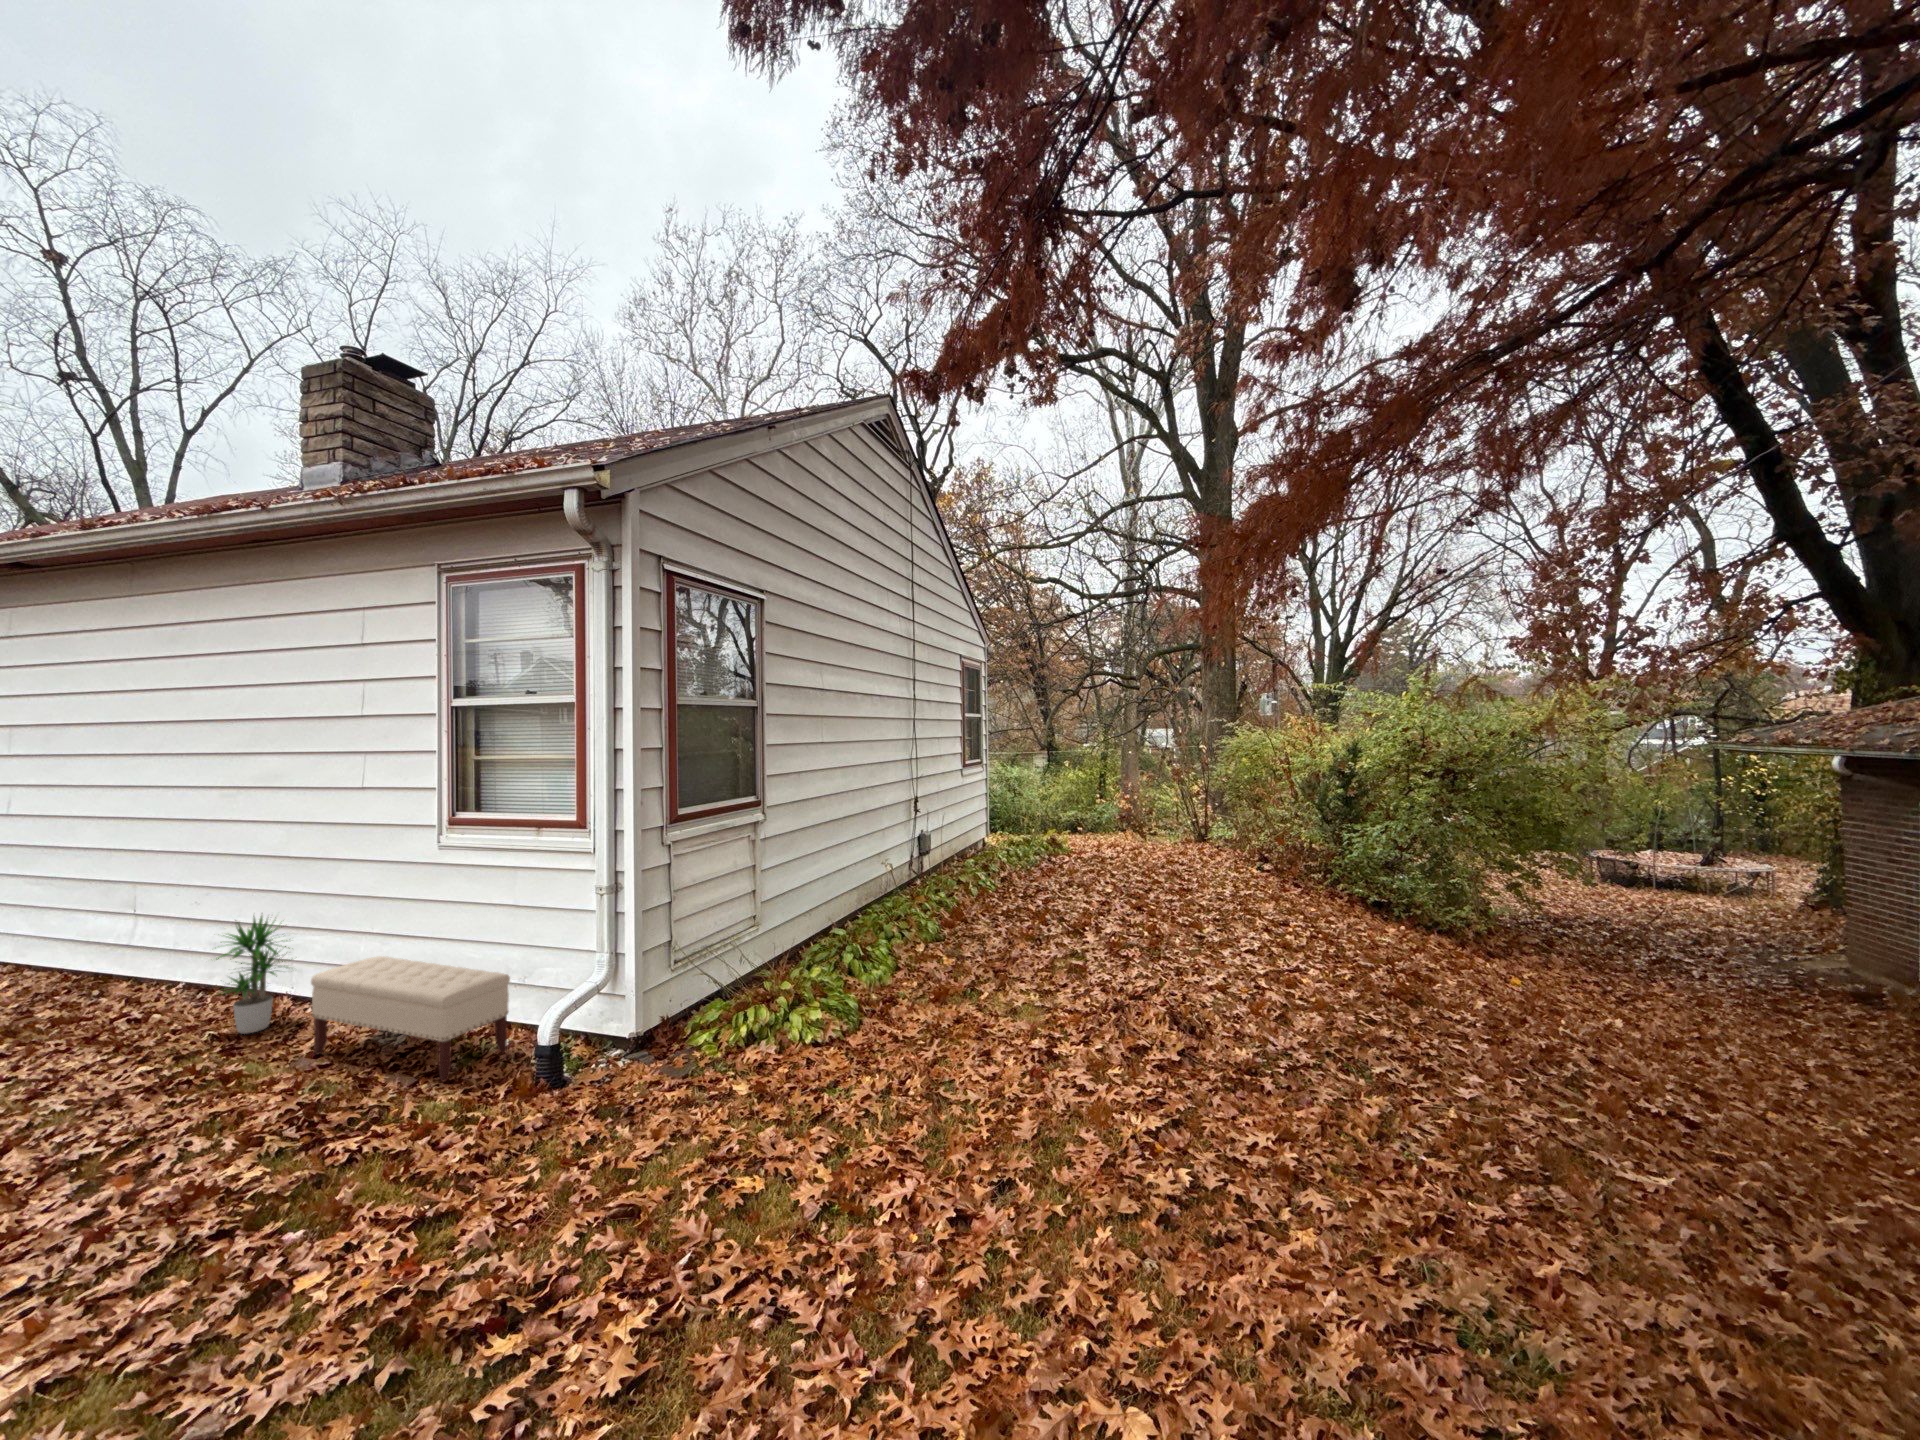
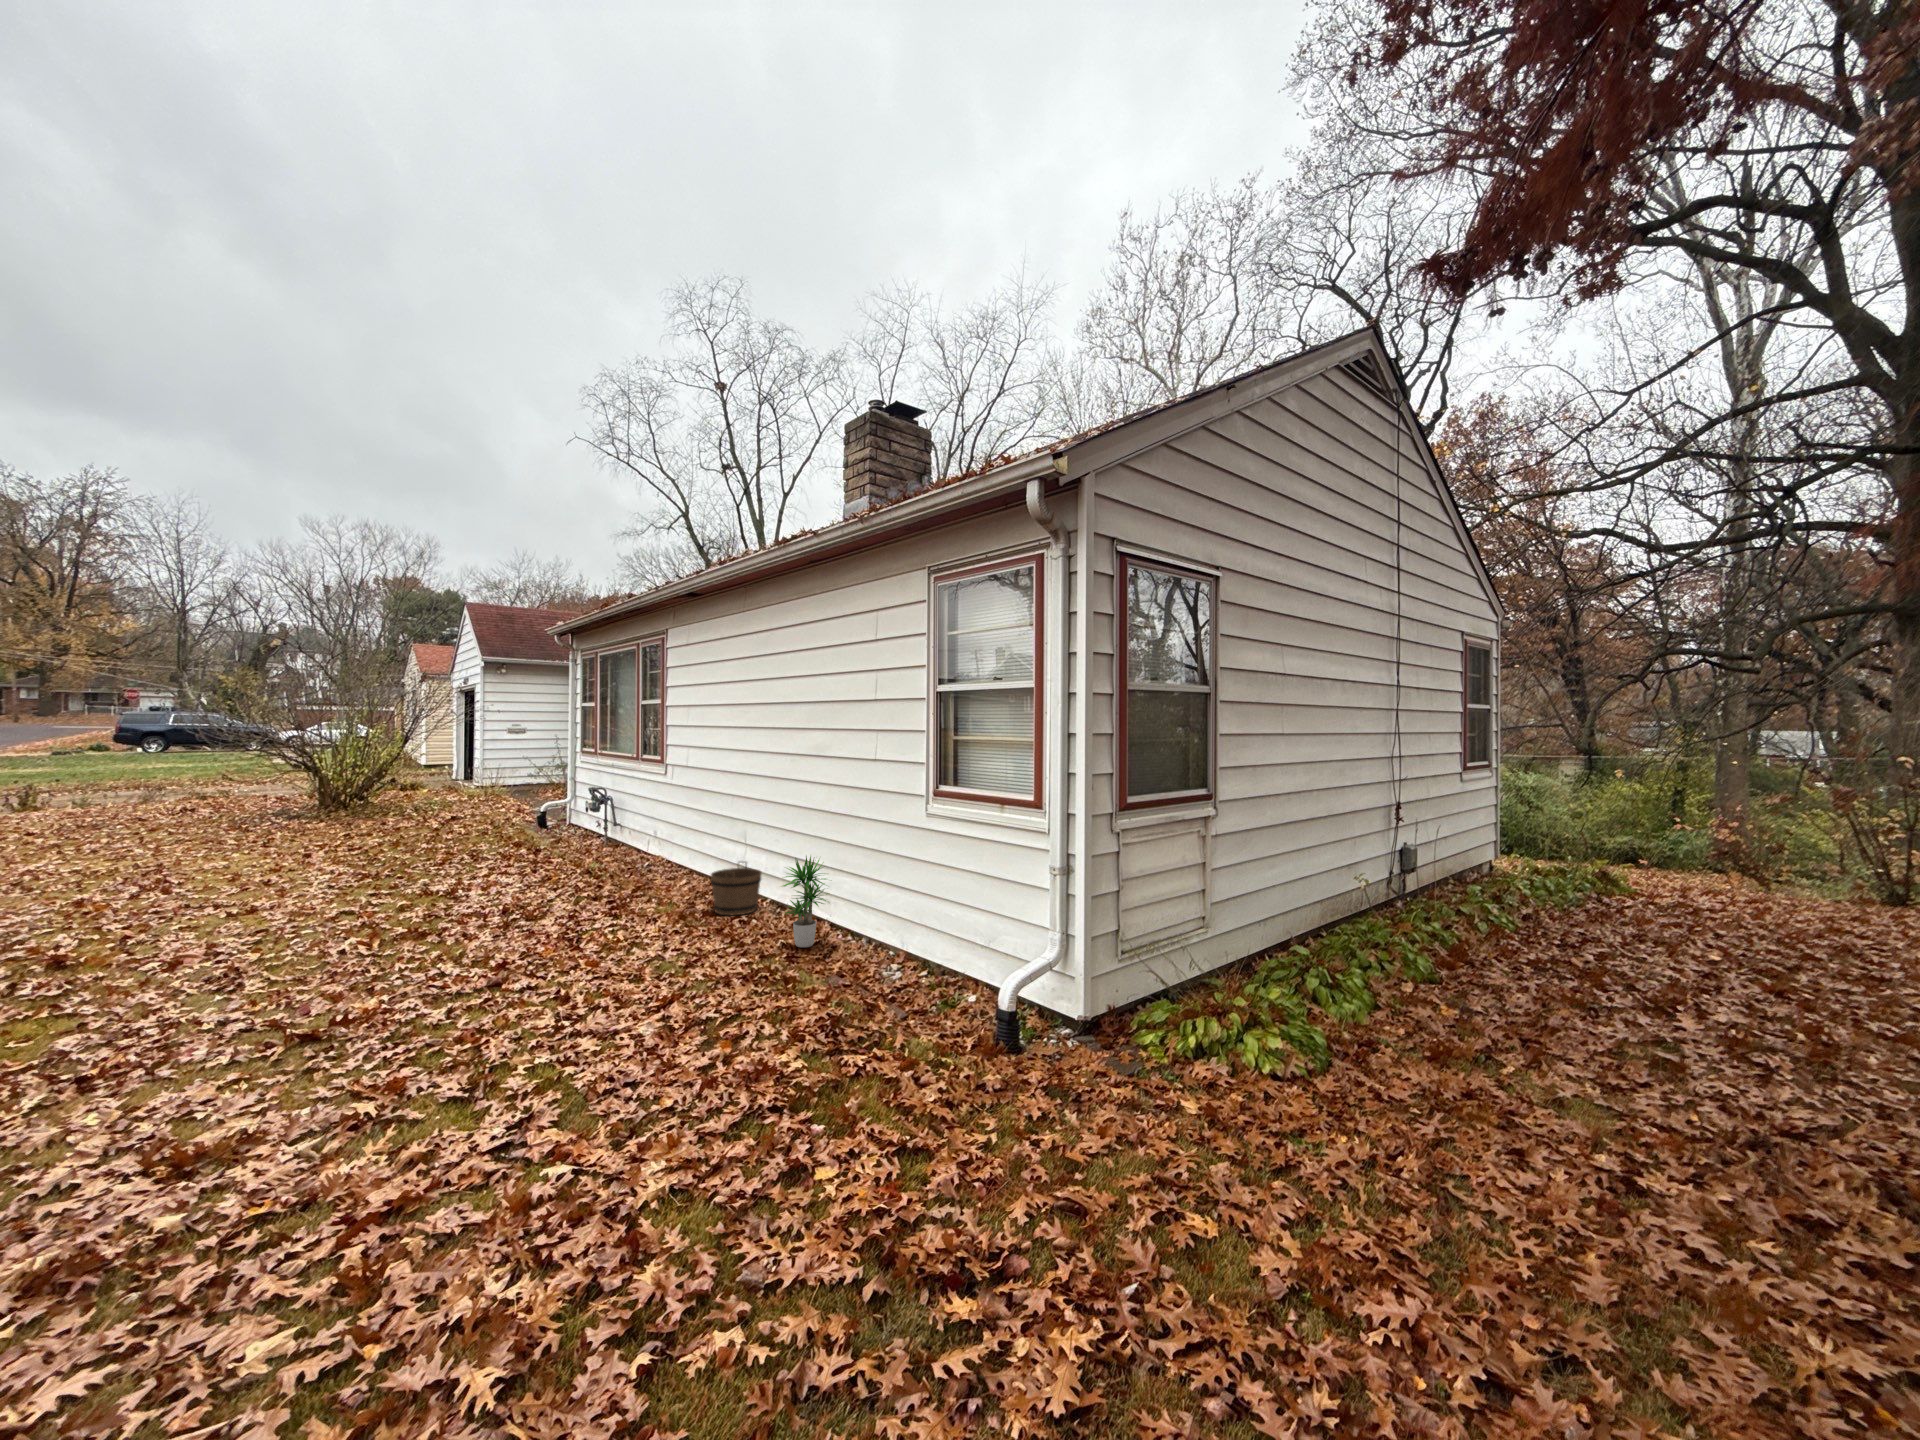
bucket: none [68,936,170,1017] -> present [711,862,762,915]
bench: present [311,956,510,1081] -> none [838,903,976,1023]

